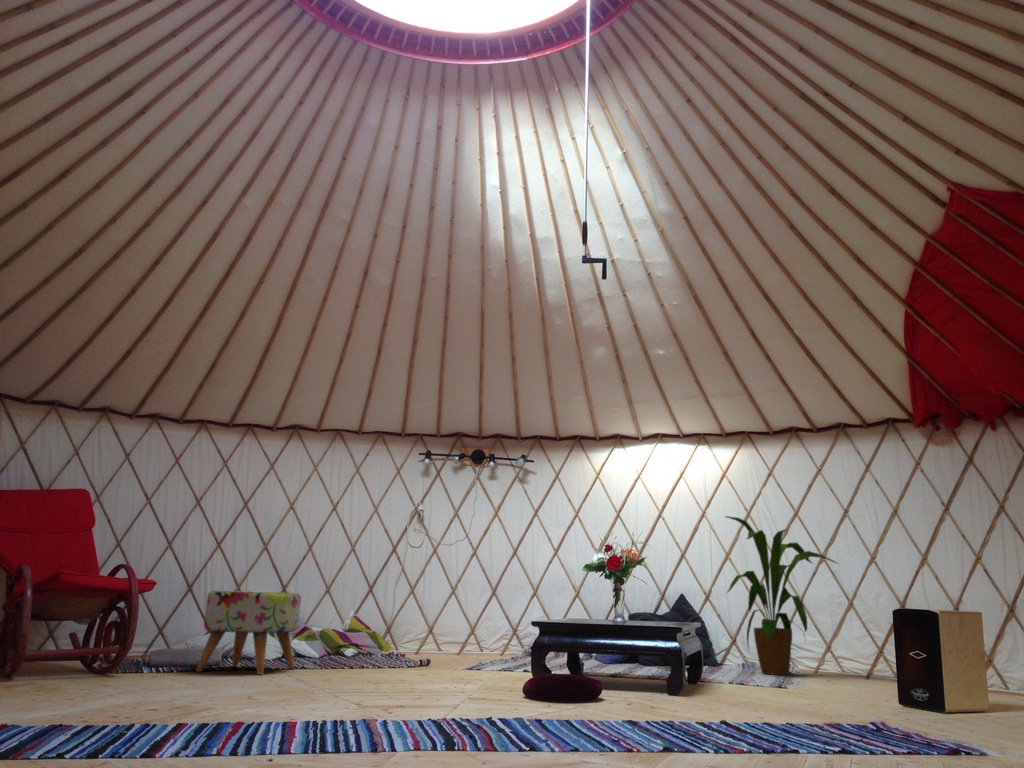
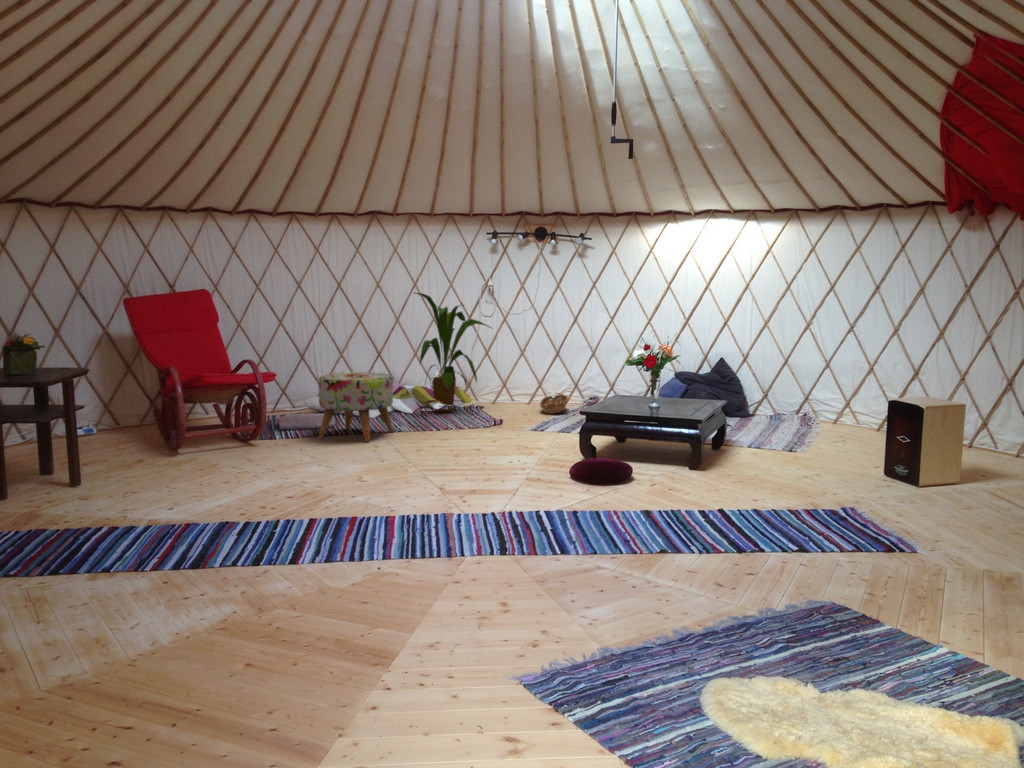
house plant: present [726,516,837,675] -> present [416,293,491,412]
basket: none [468,635,510,662] -> present [540,393,568,414]

